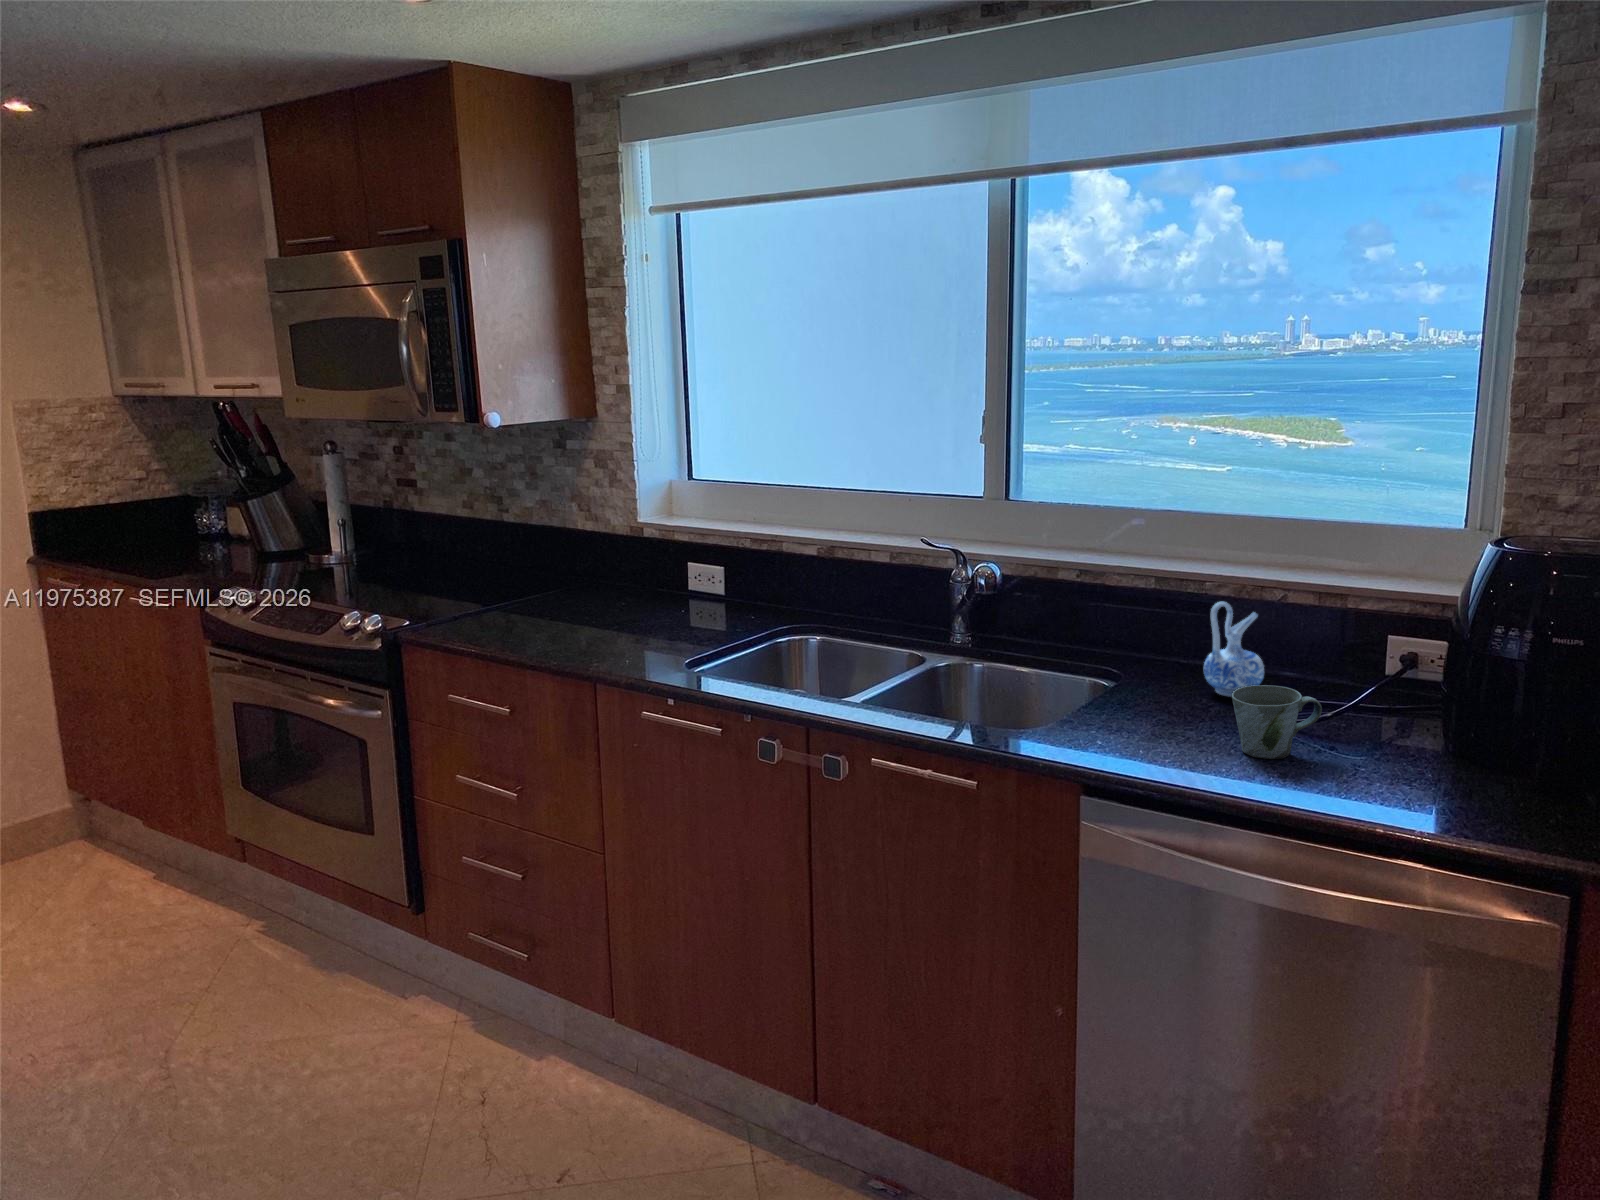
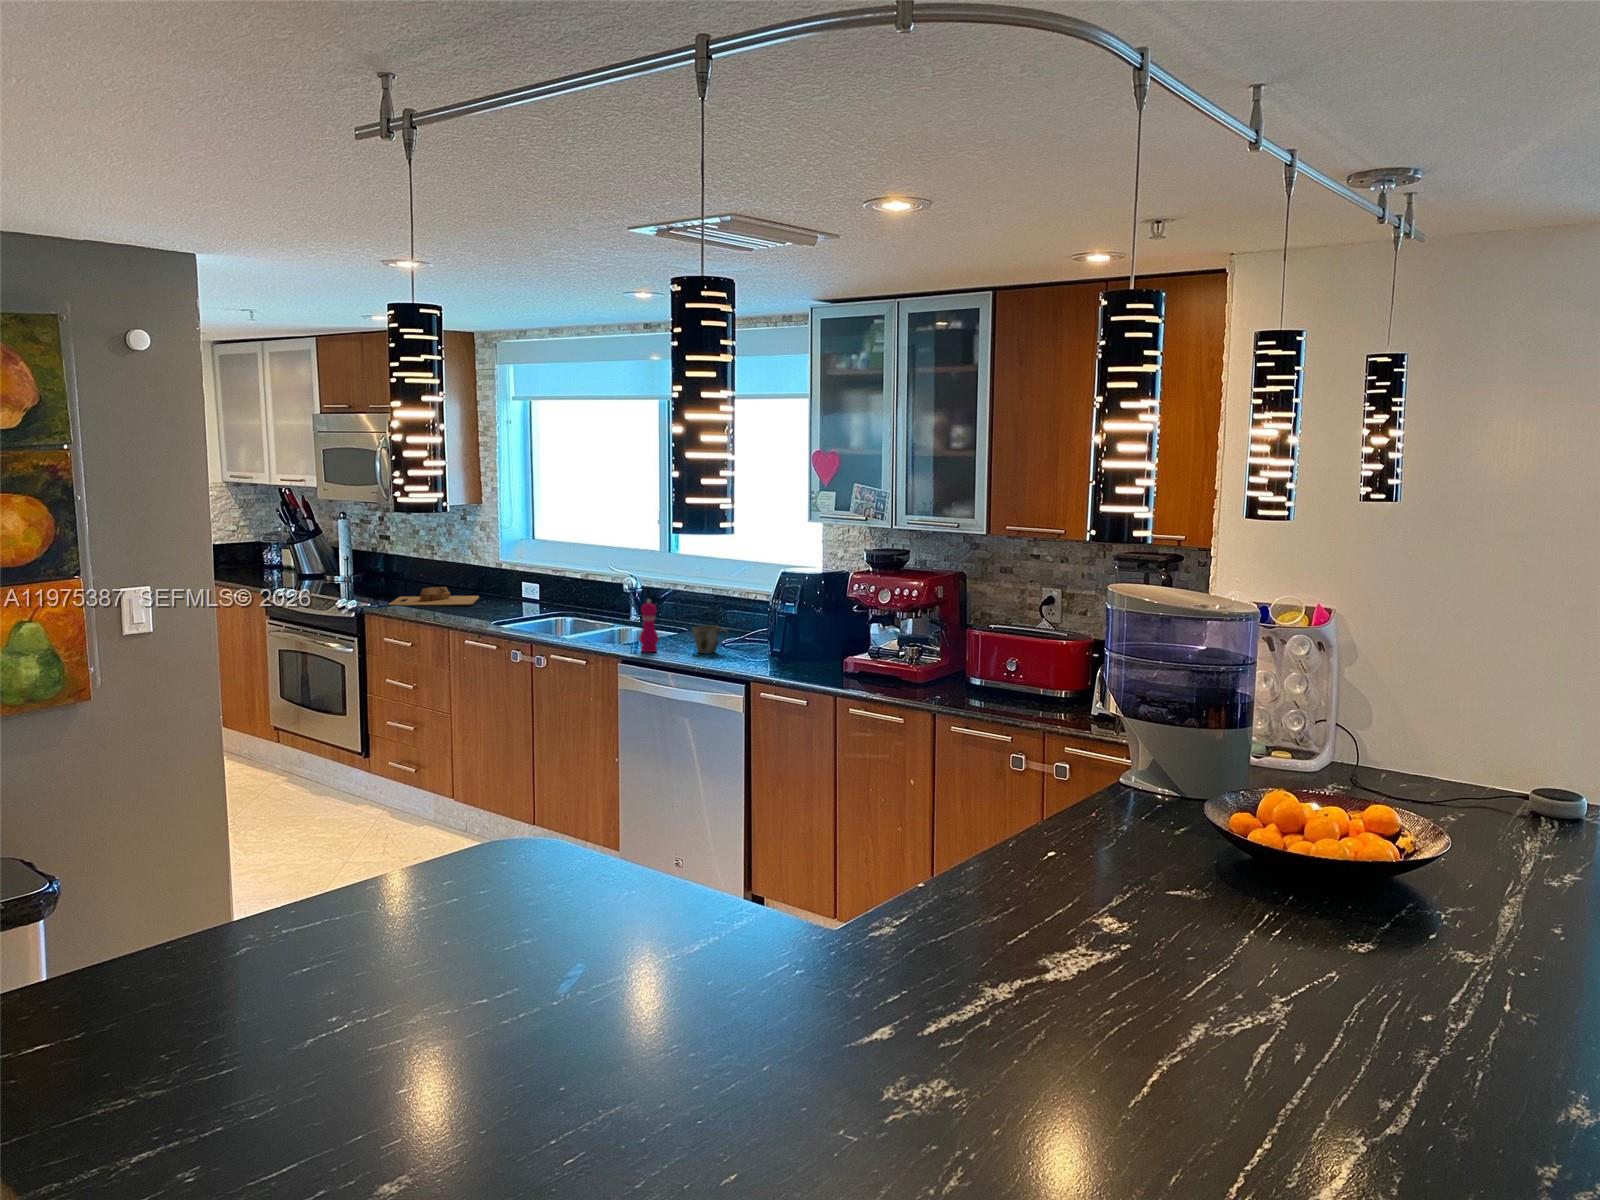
cutting board: none [441,576,599,621] -> present [389,587,479,606]
ceramic pitcher: present [1204,602,1264,697] -> none [721,596,747,640]
pepper mill: none [1109,633,1157,762] -> present [640,599,659,652]

